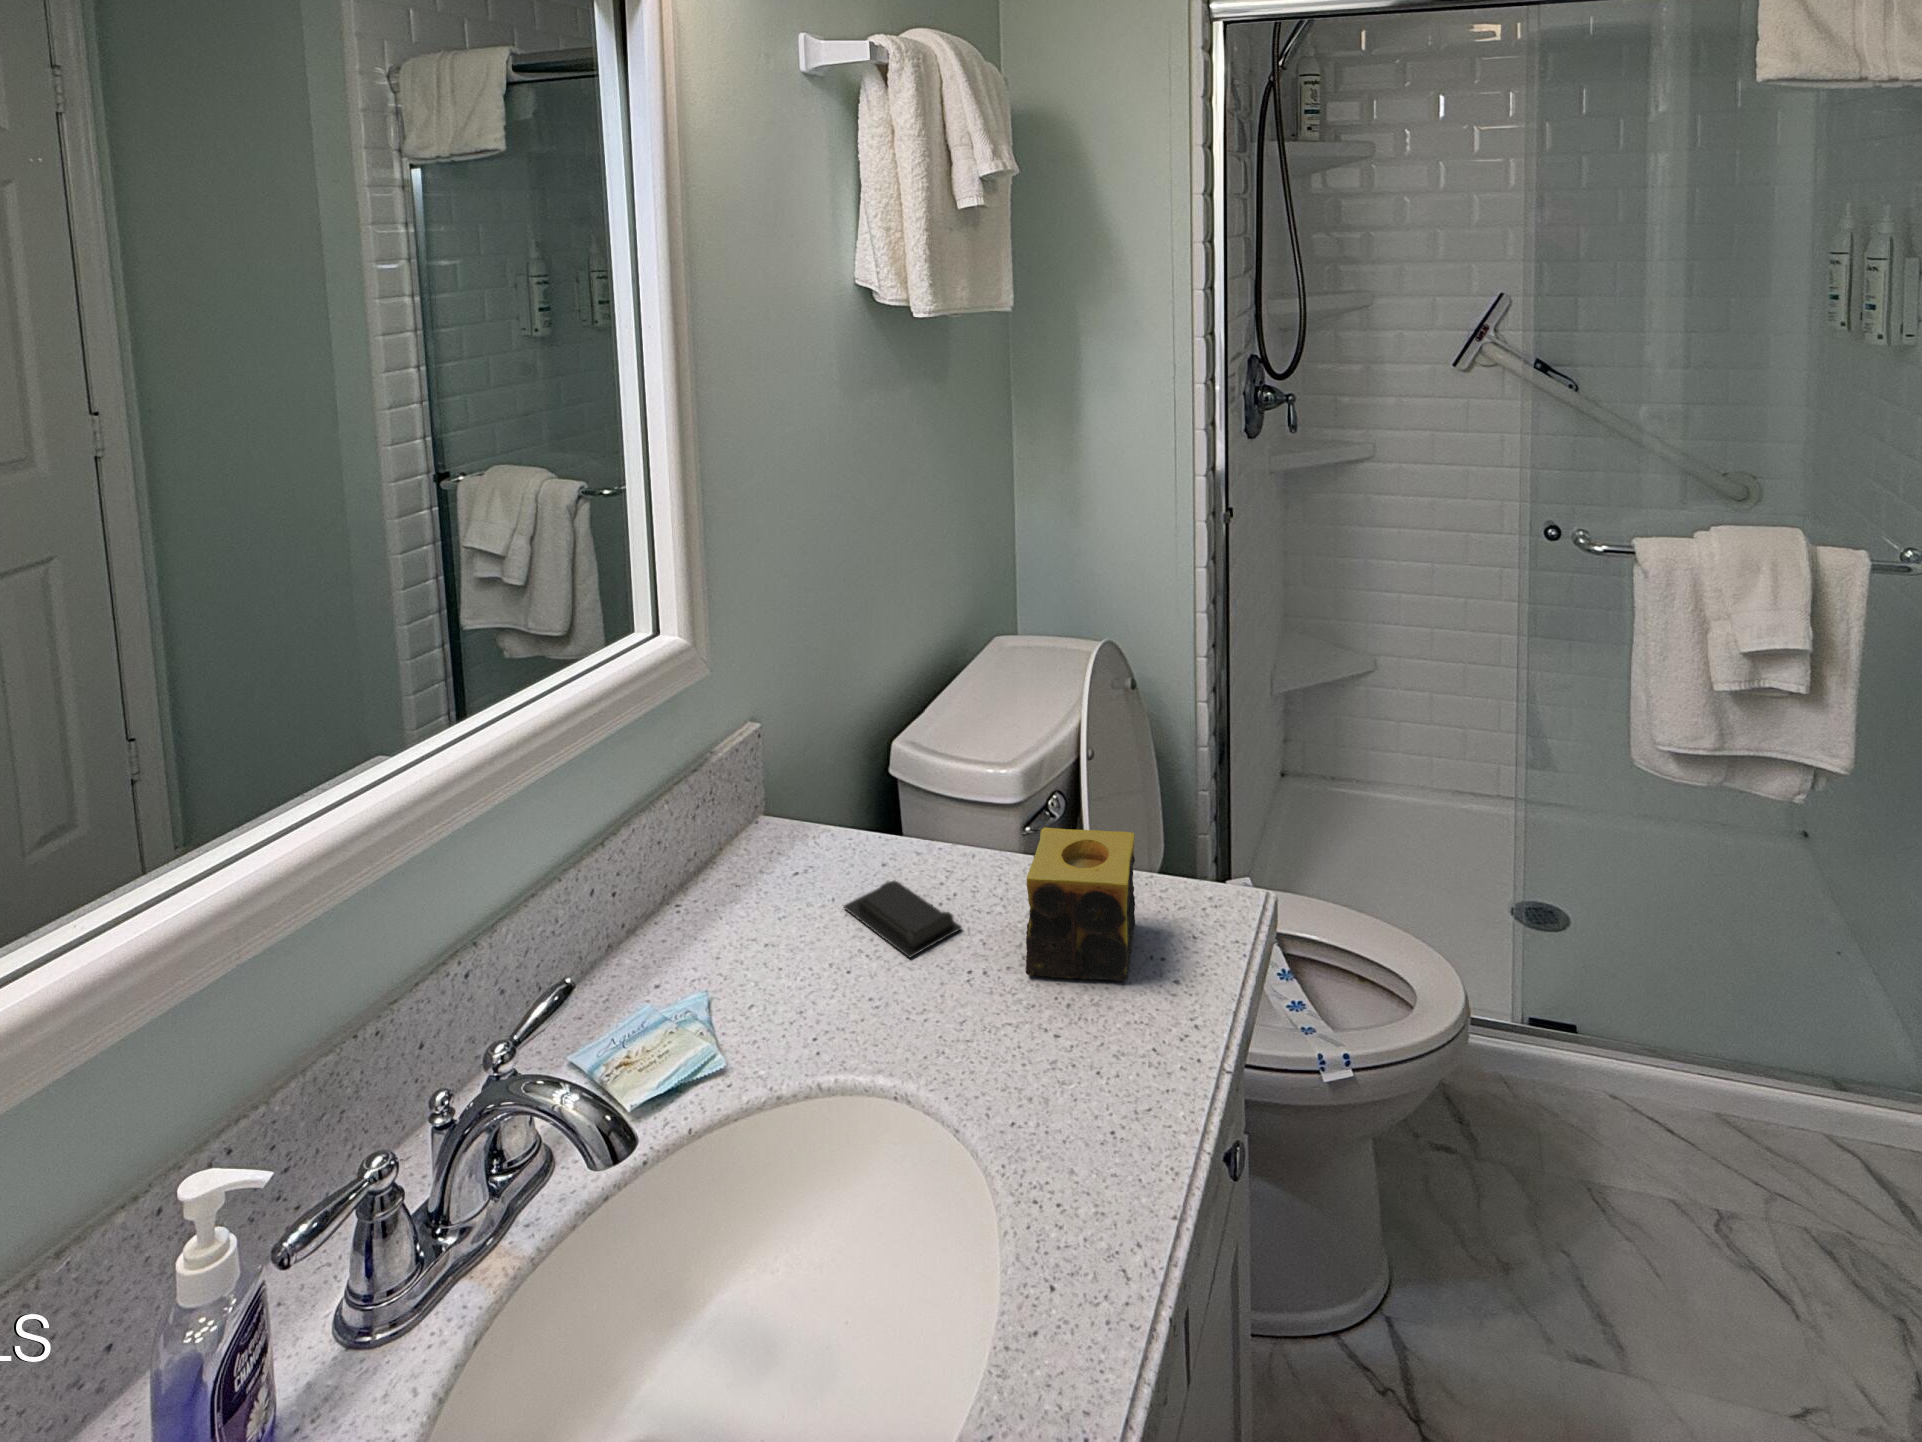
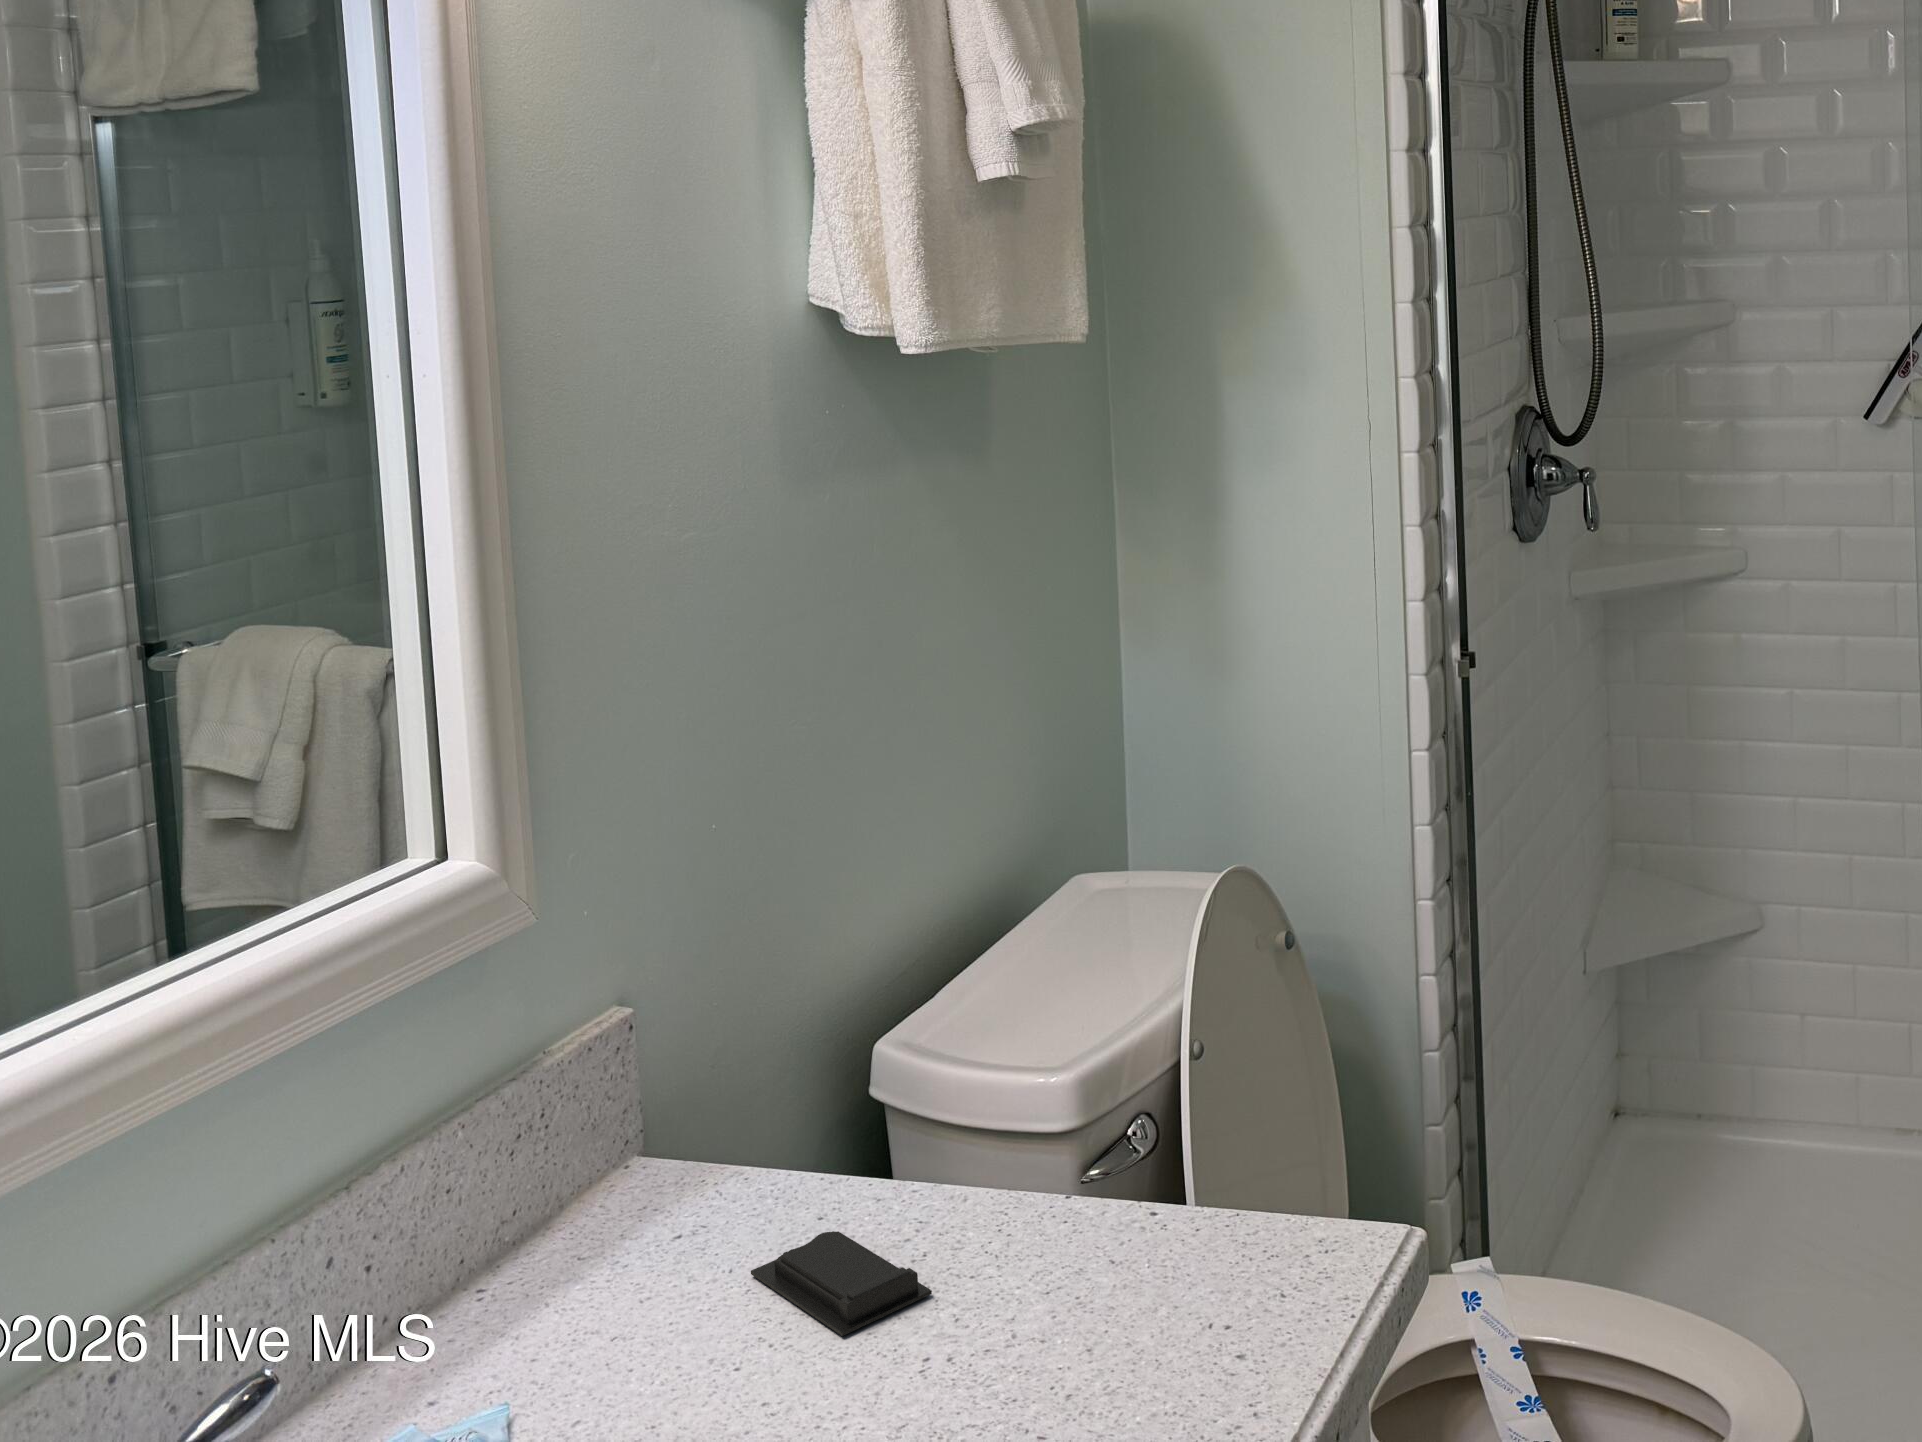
candle: present [1025,827,1135,981] -> none [1015,1132,1201,1351]

